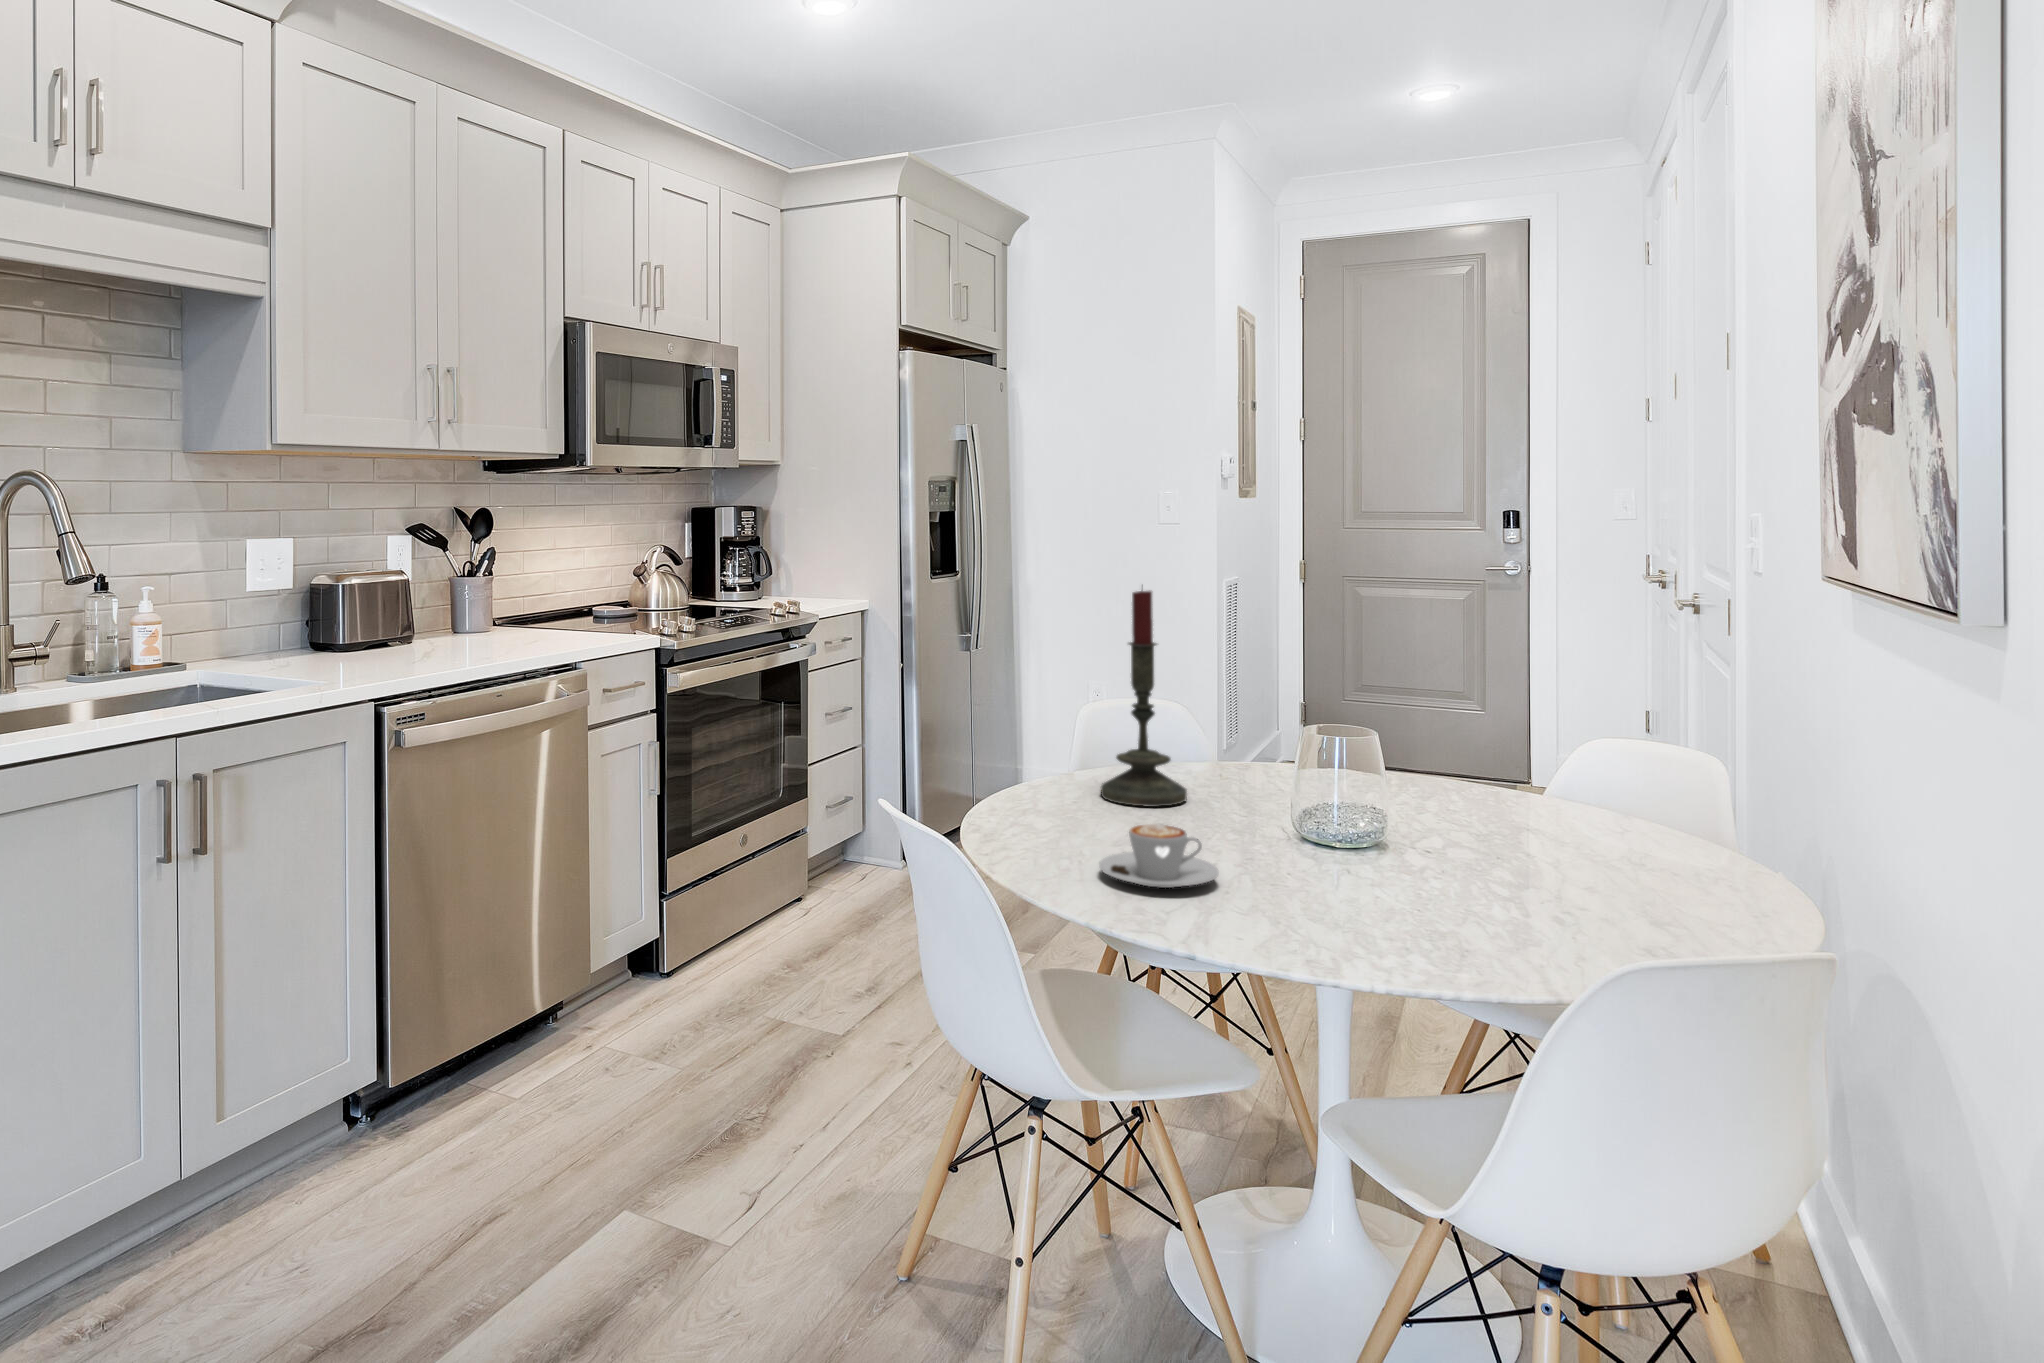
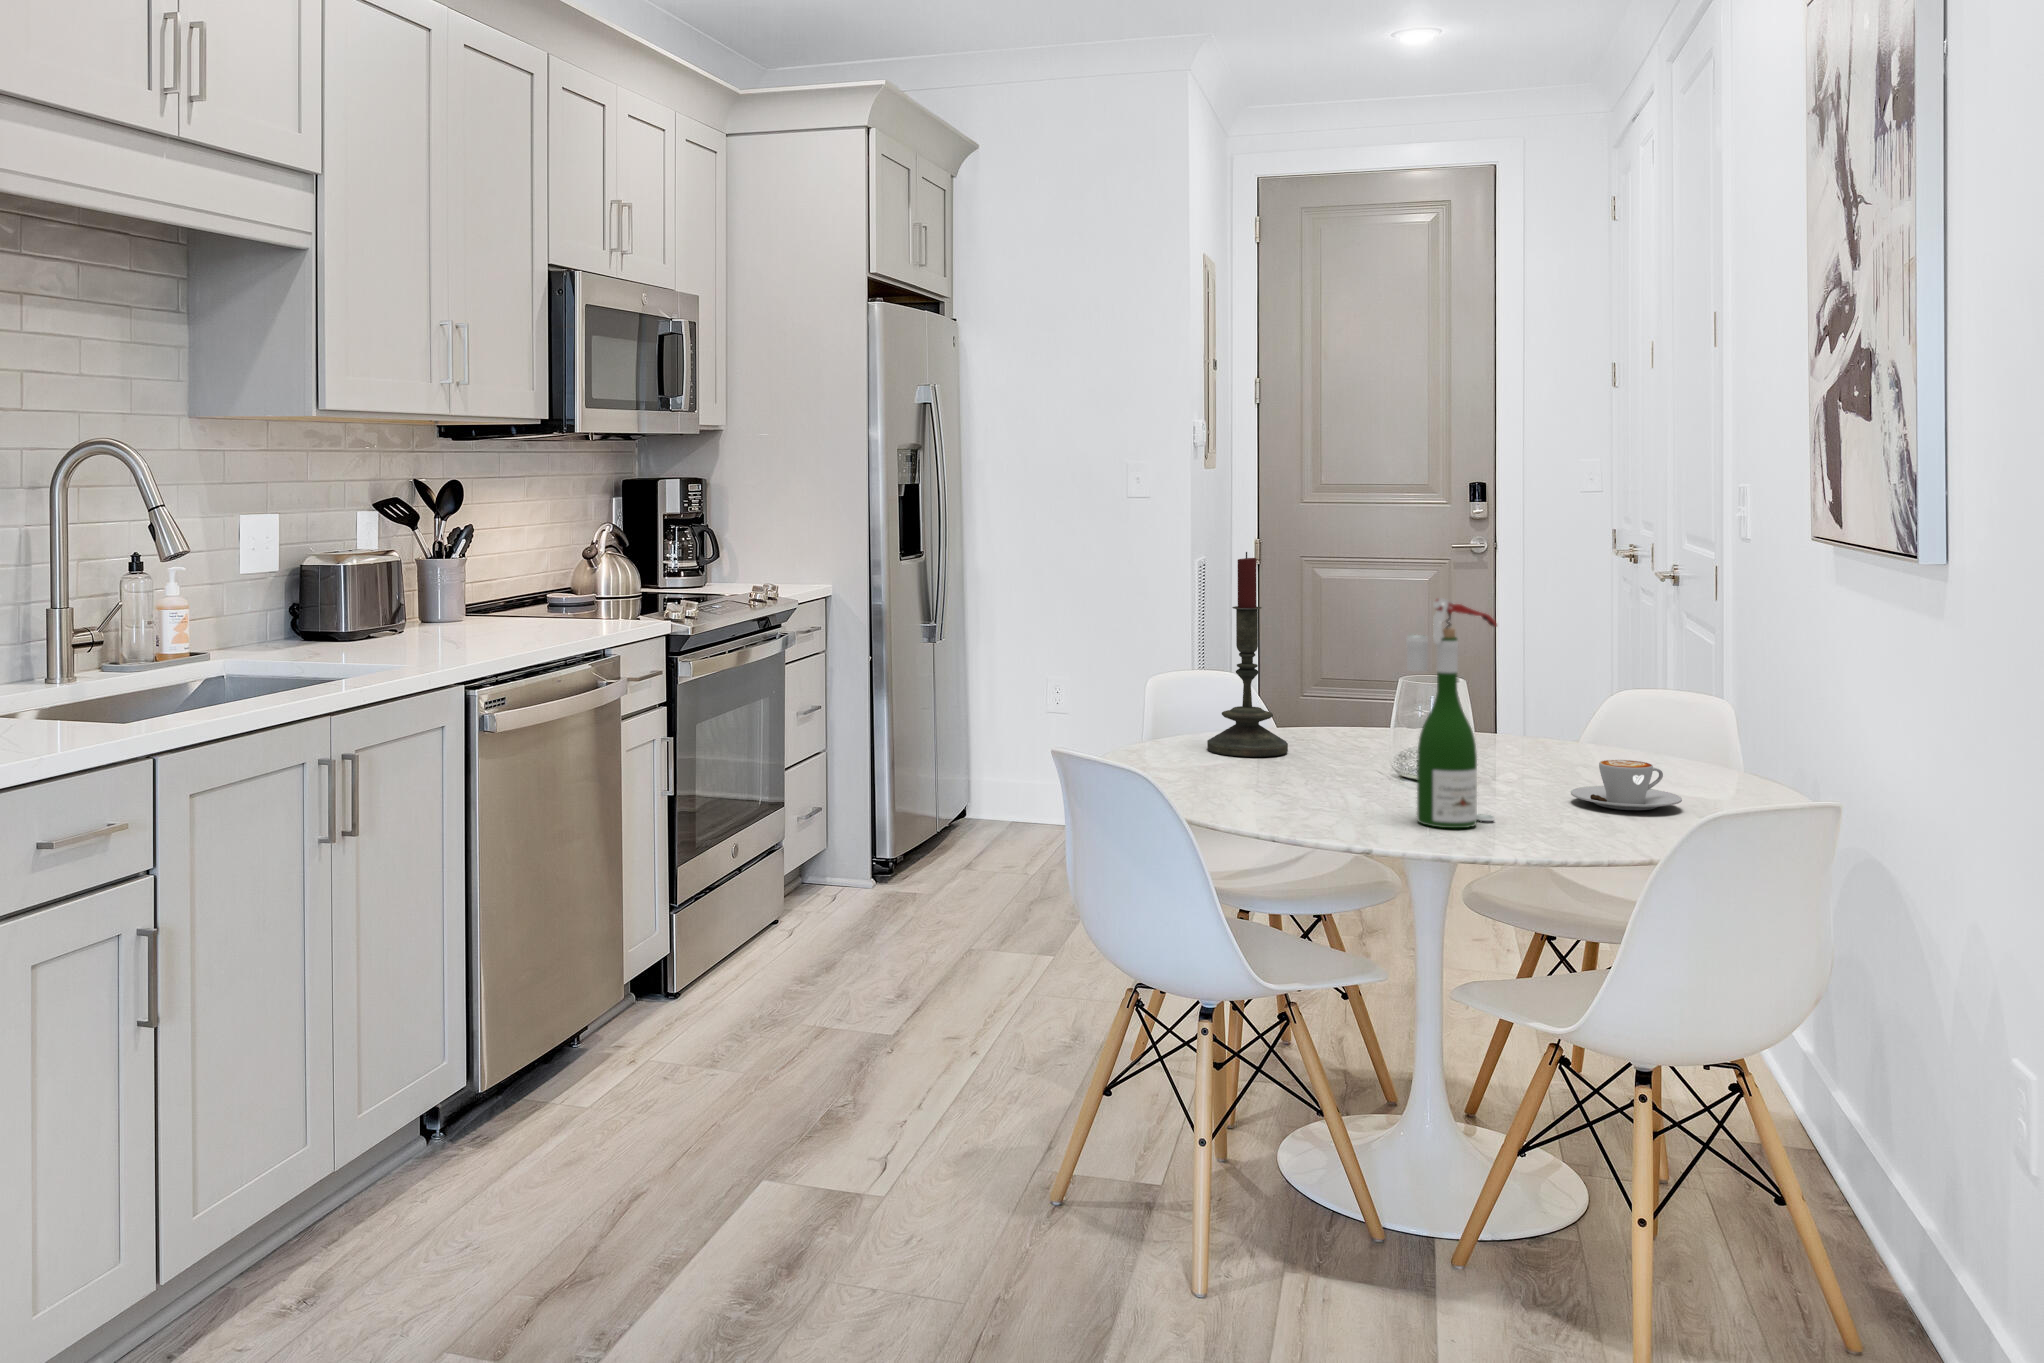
wine bottle: none [1252,651,1370,935] -> present [1406,598,1497,828]
coffee cup: present [1099,824,1218,888] -> present [1571,760,1682,810]

